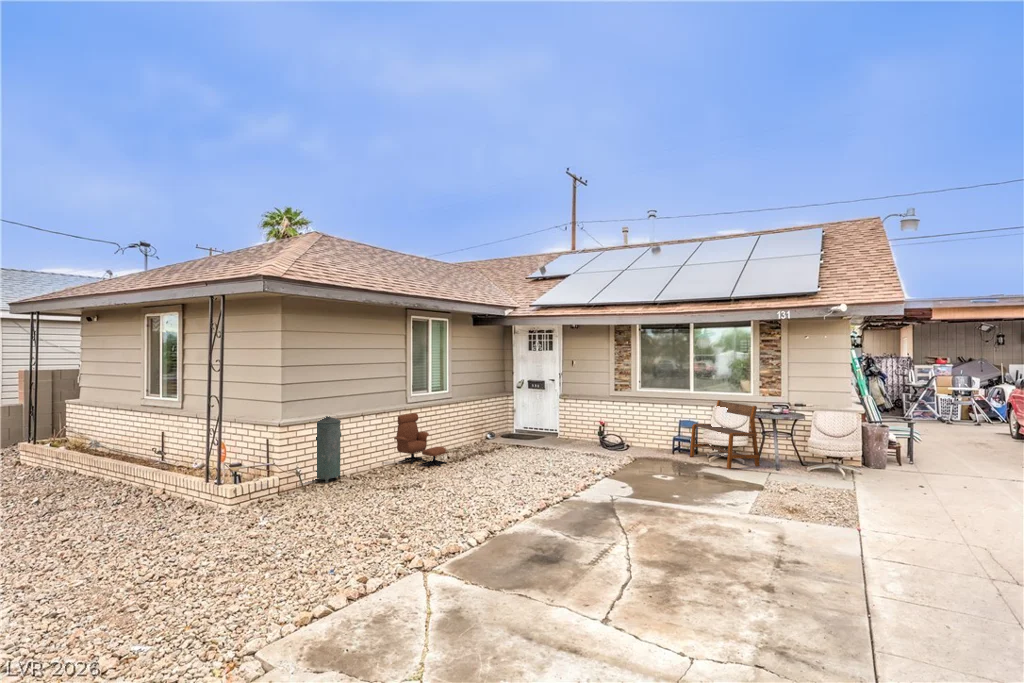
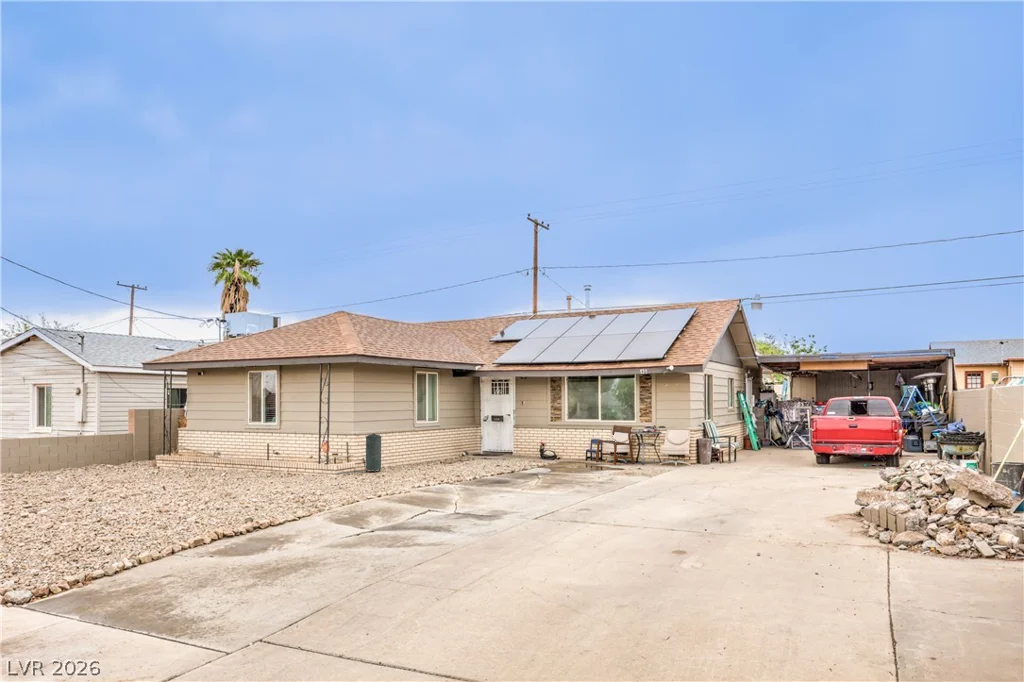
lounge chair: present [394,413,447,467] -> none [408,435,442,467]

